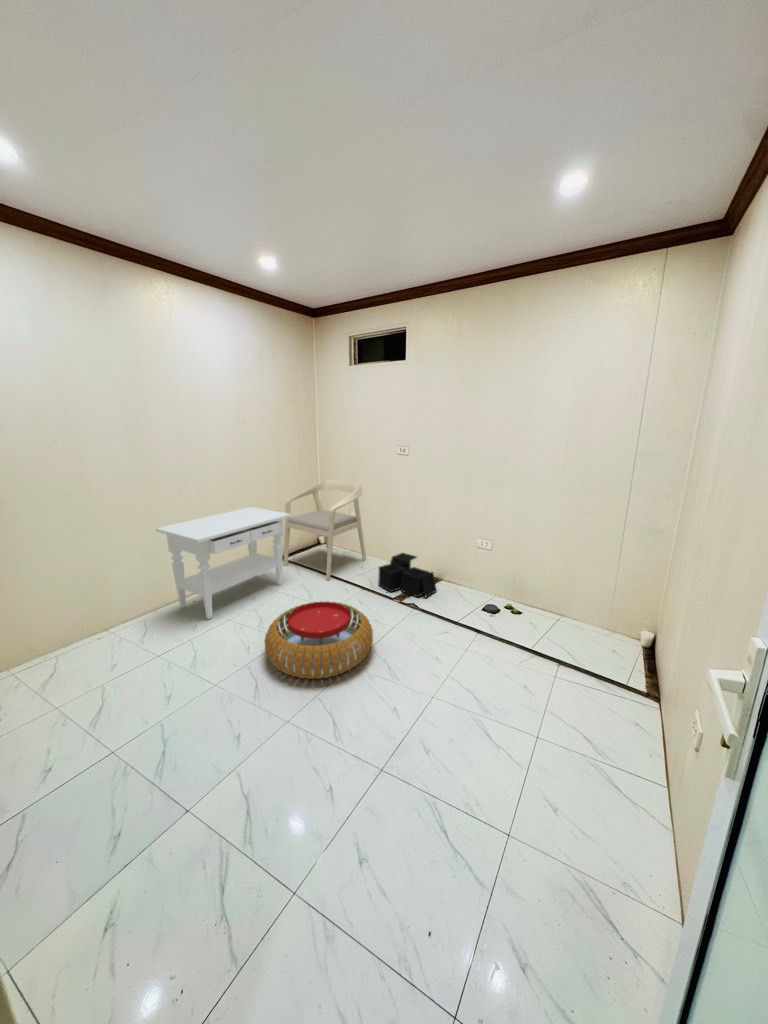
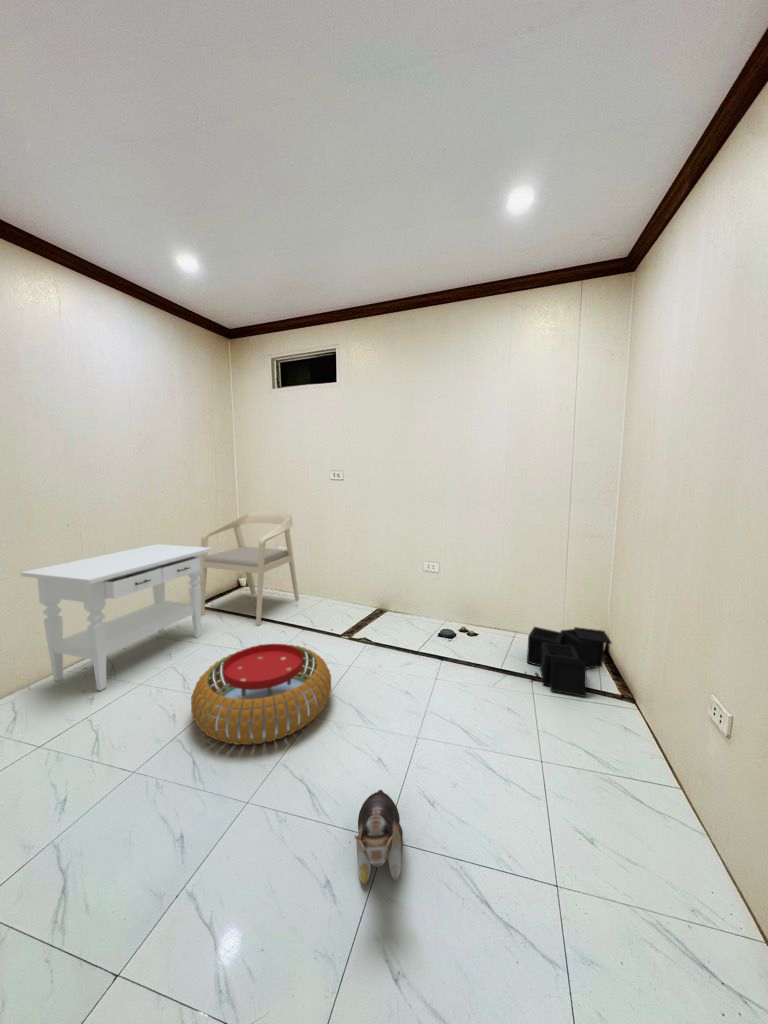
storage bin: present [378,553,436,598] -> present [527,627,611,697]
plush toy: none [351,731,399,797] -> present [355,790,403,885]

